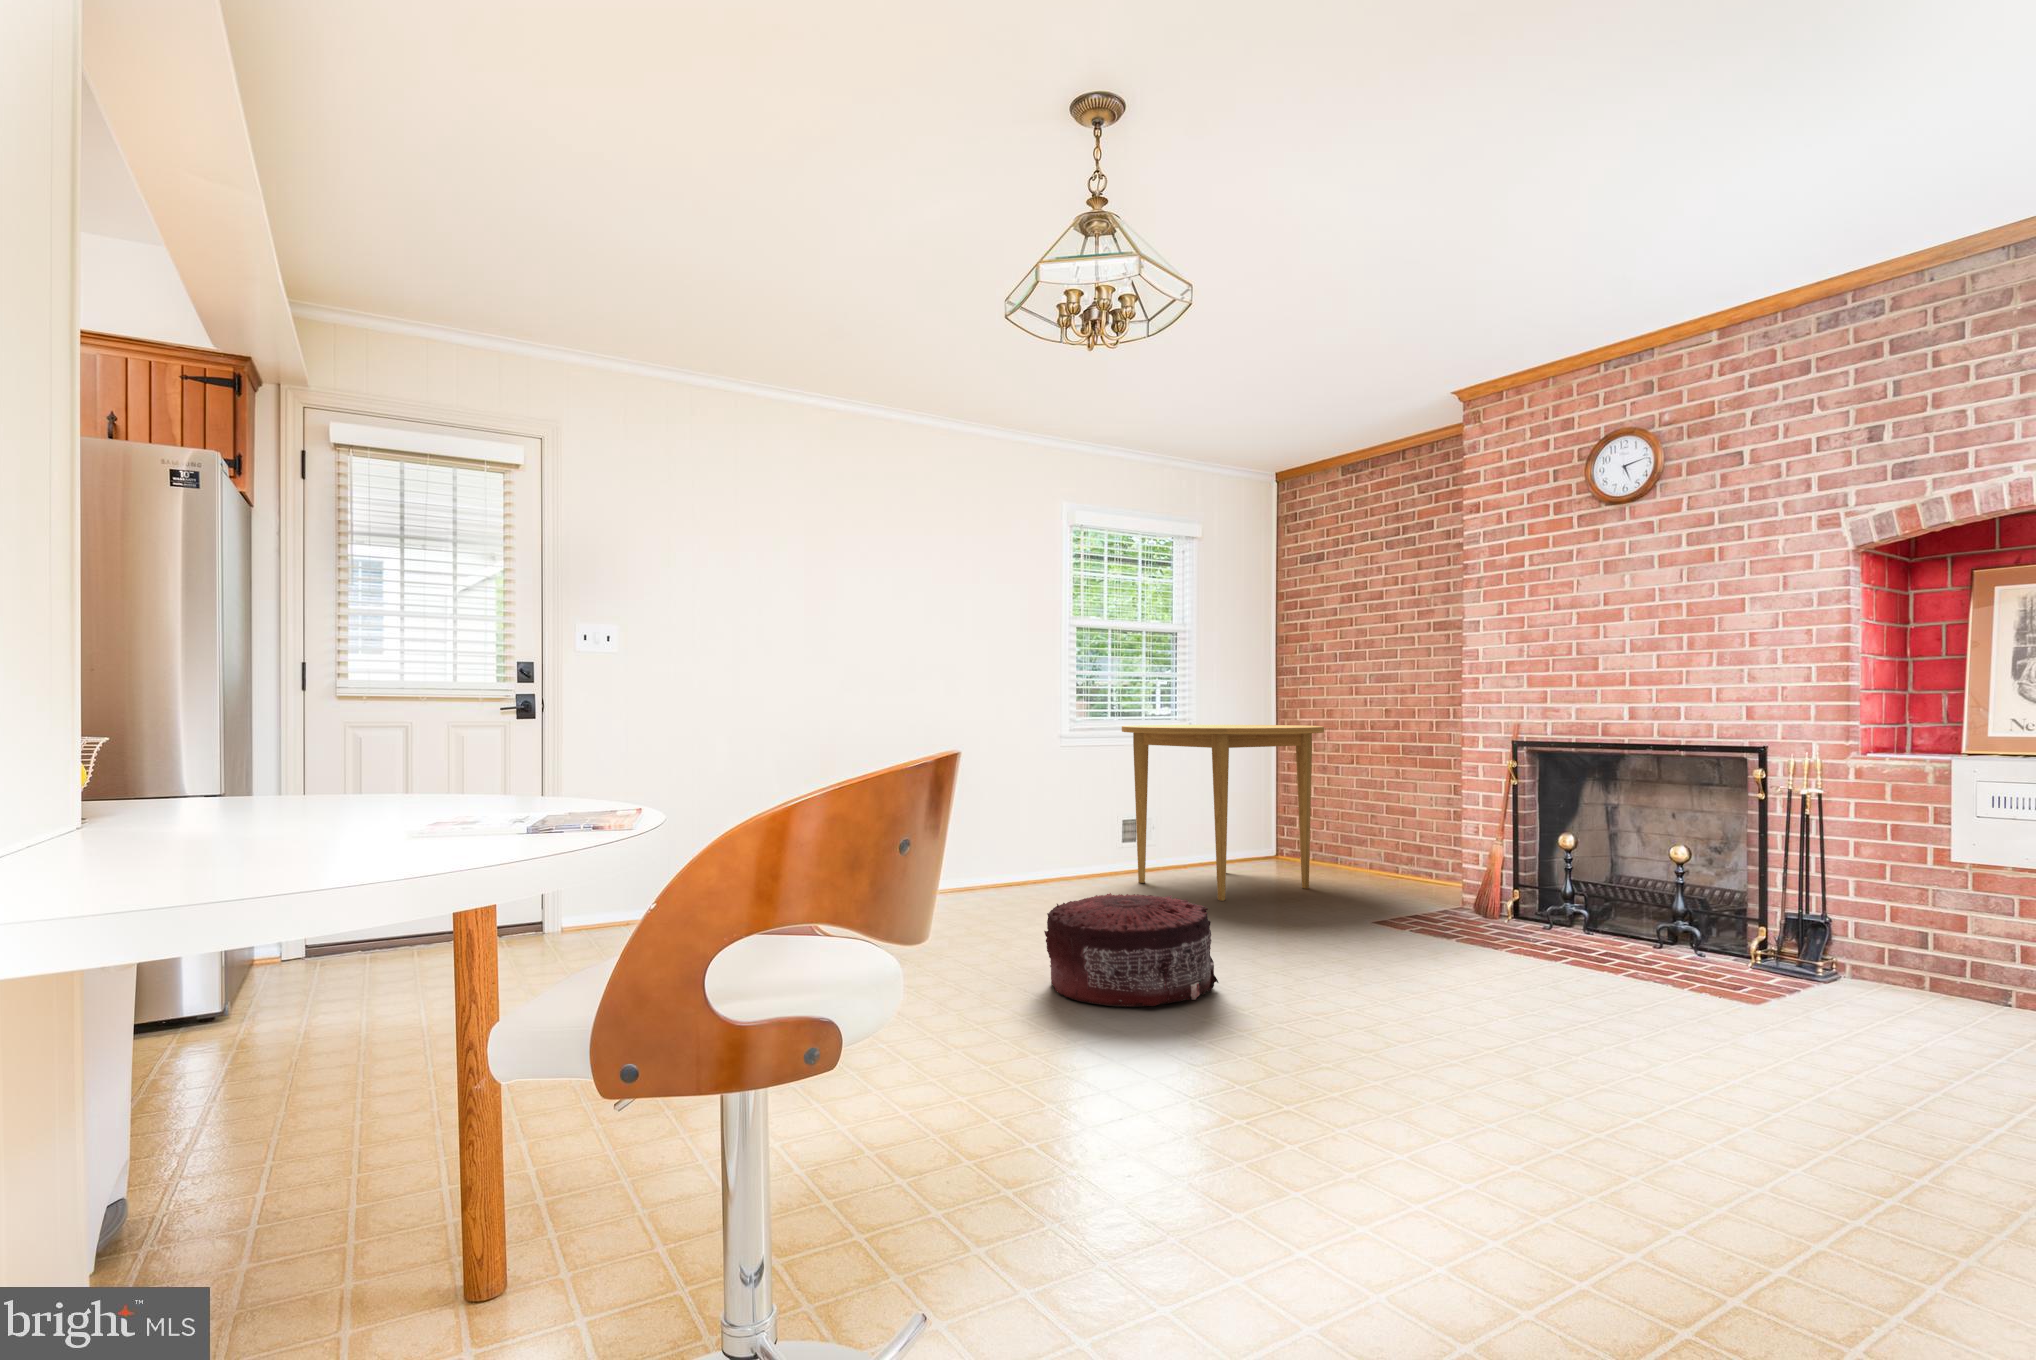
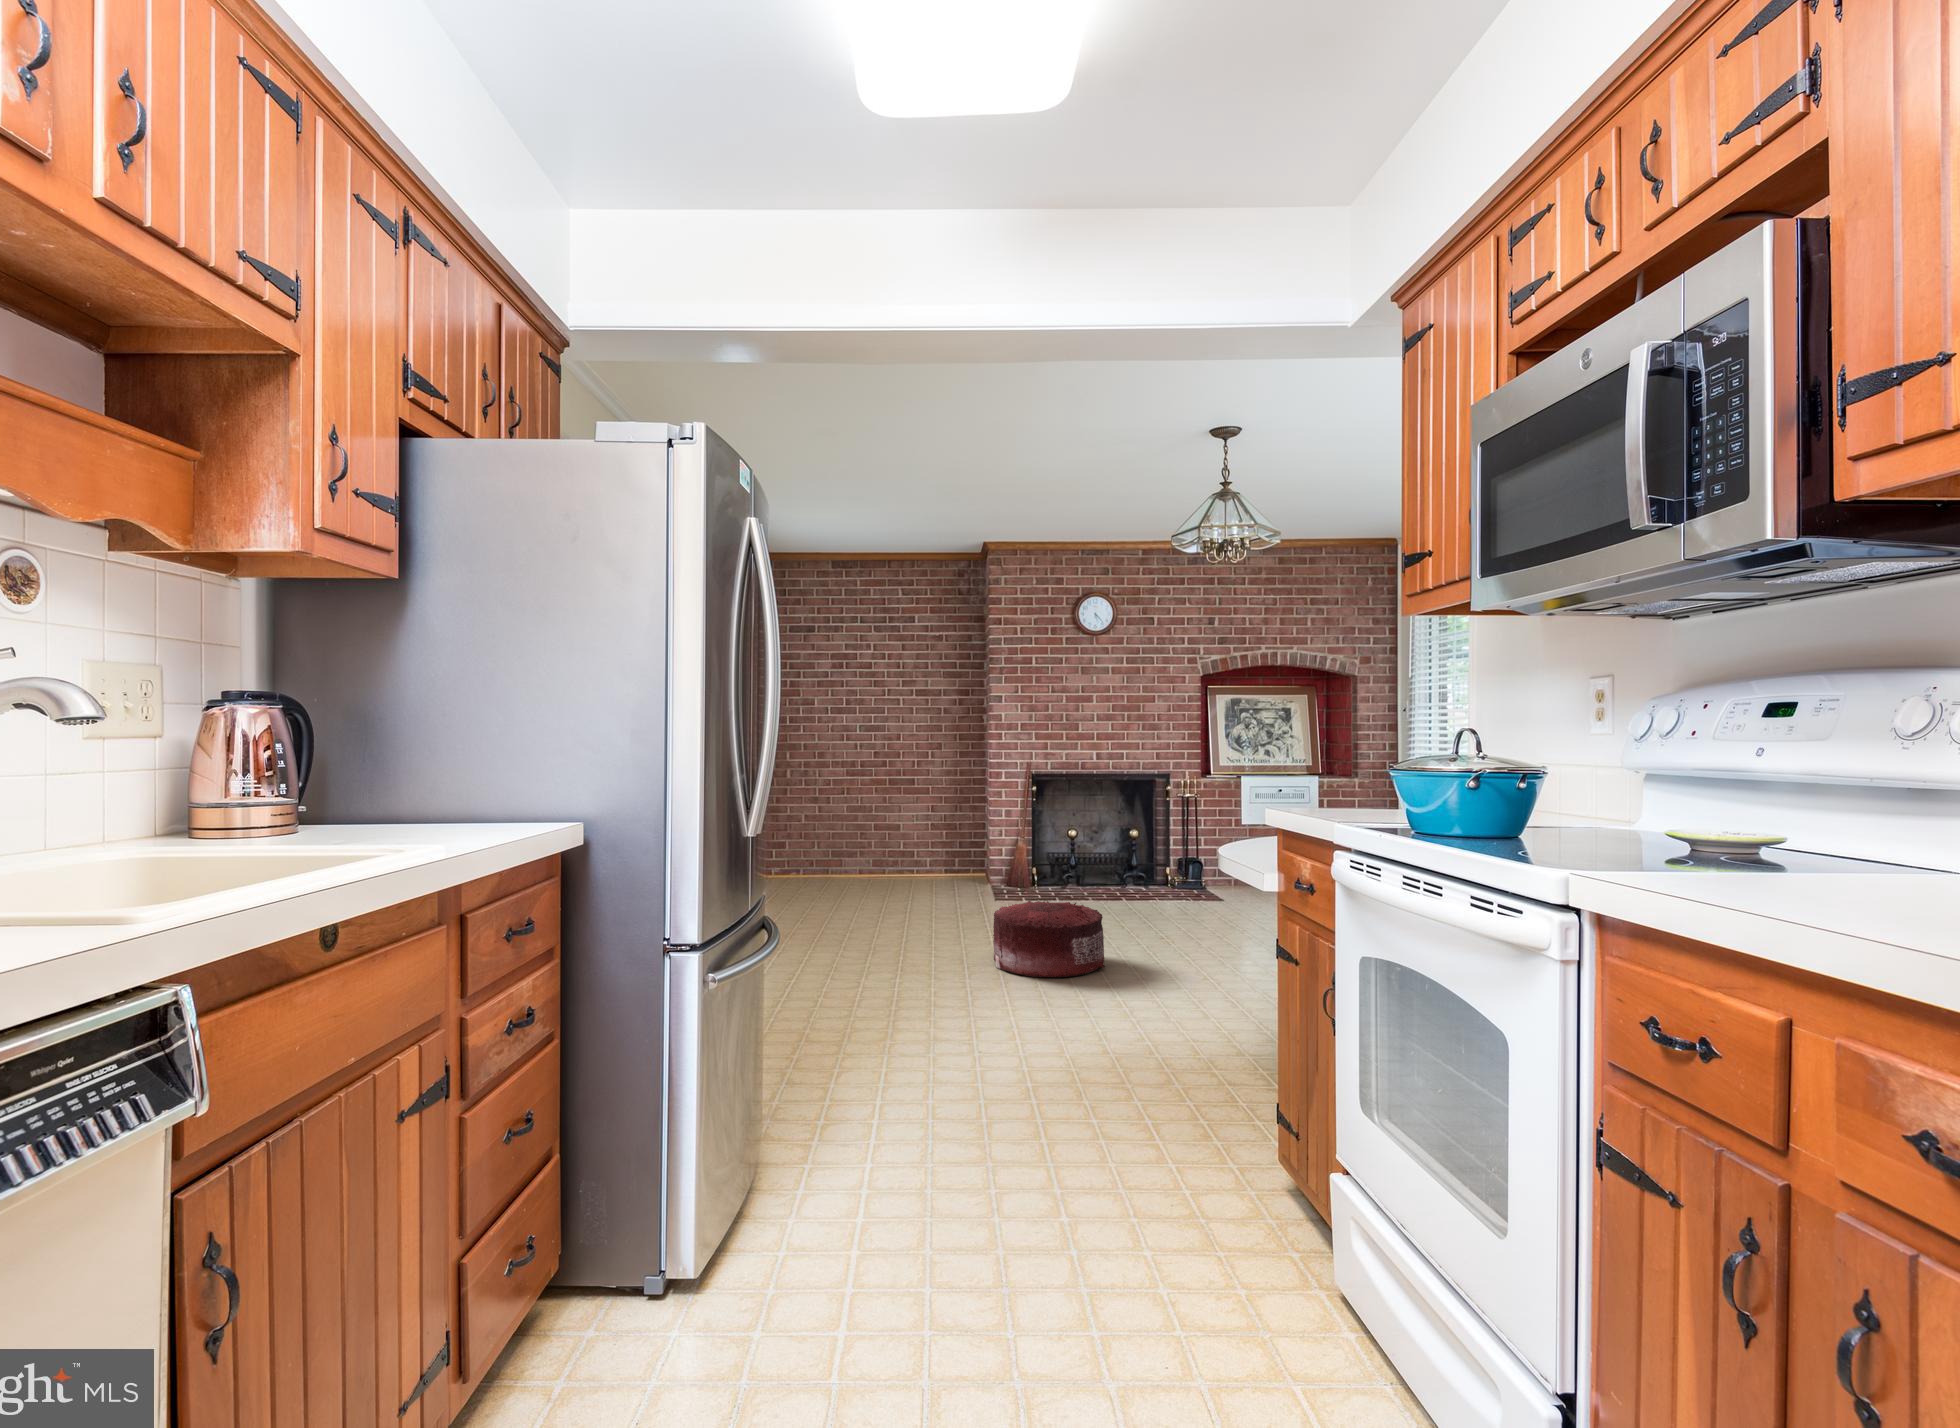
dining table: present [1122,725,1324,901] -> none [742,769,905,913]

